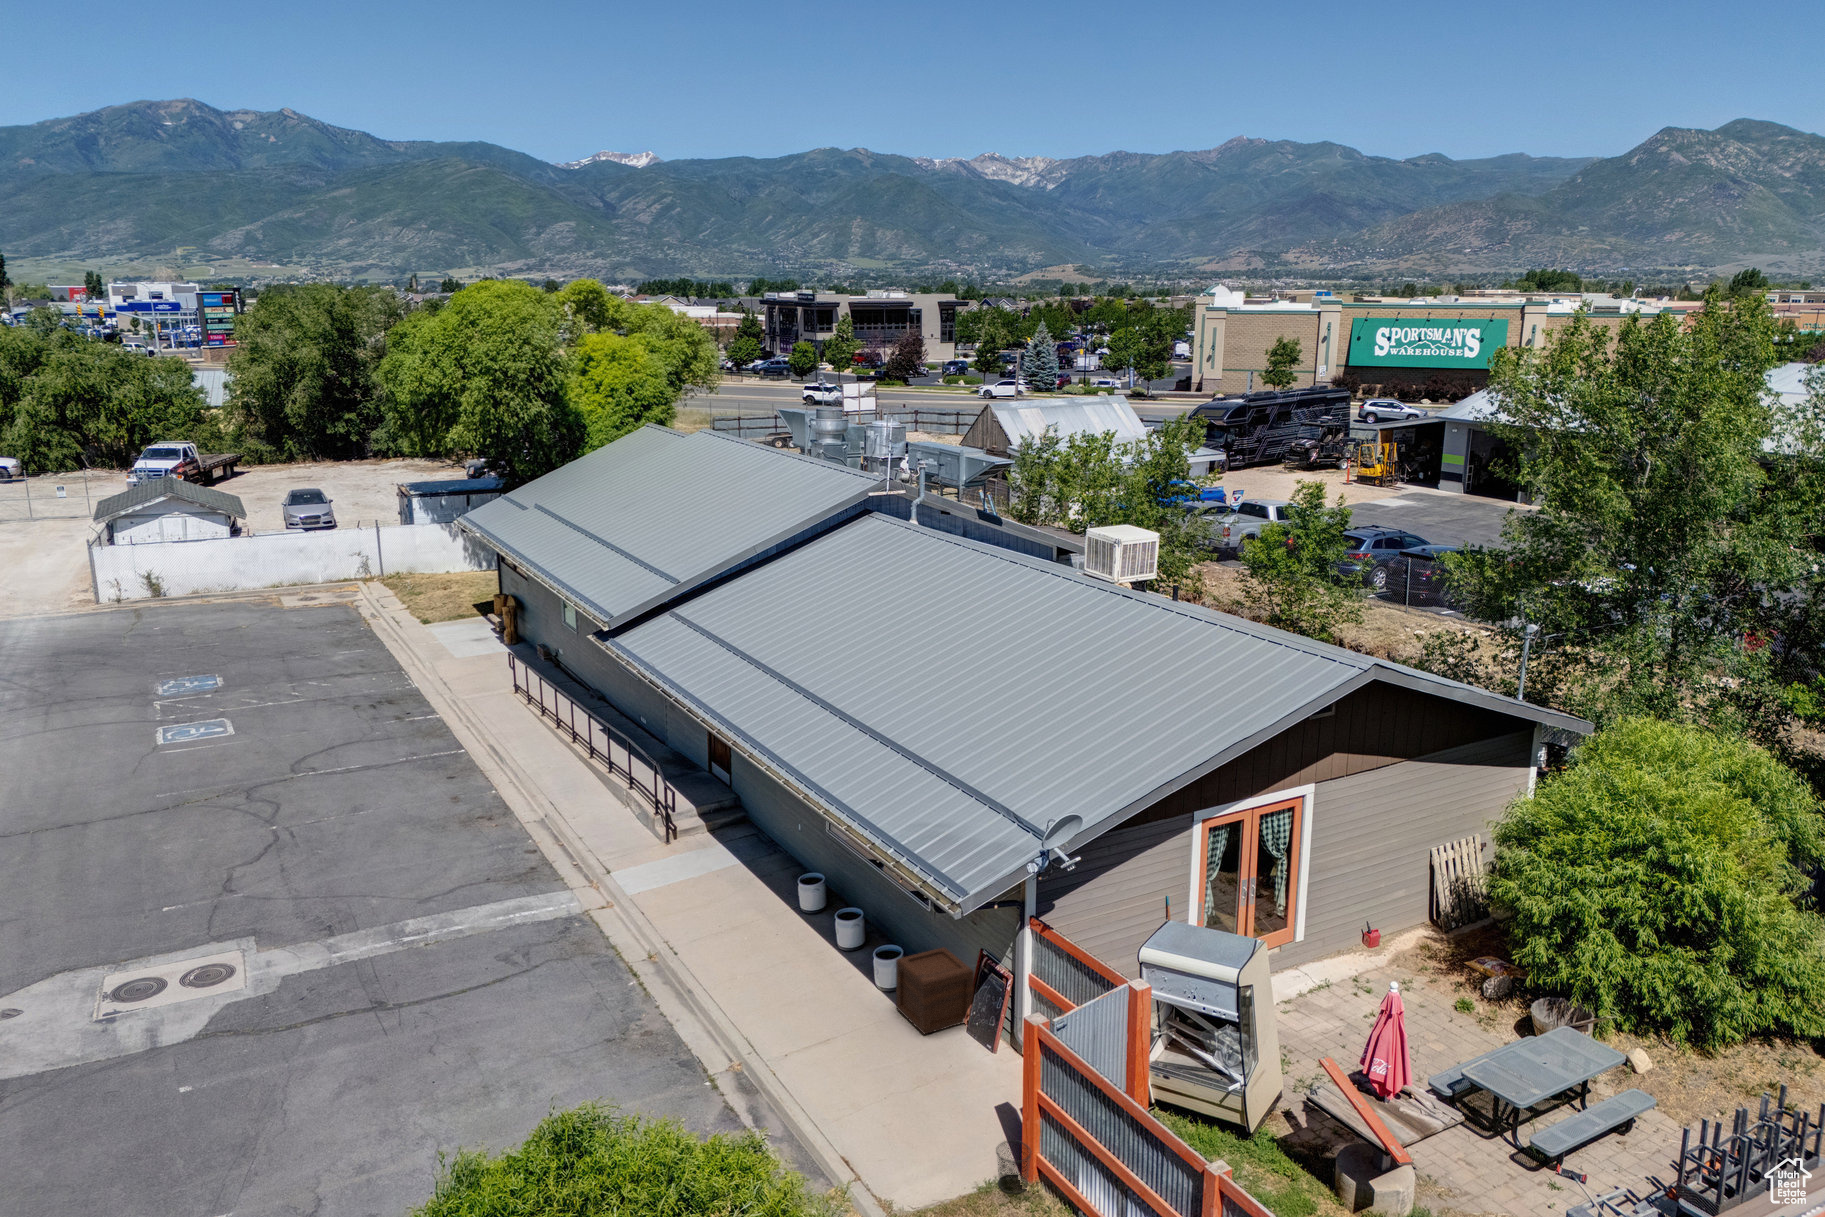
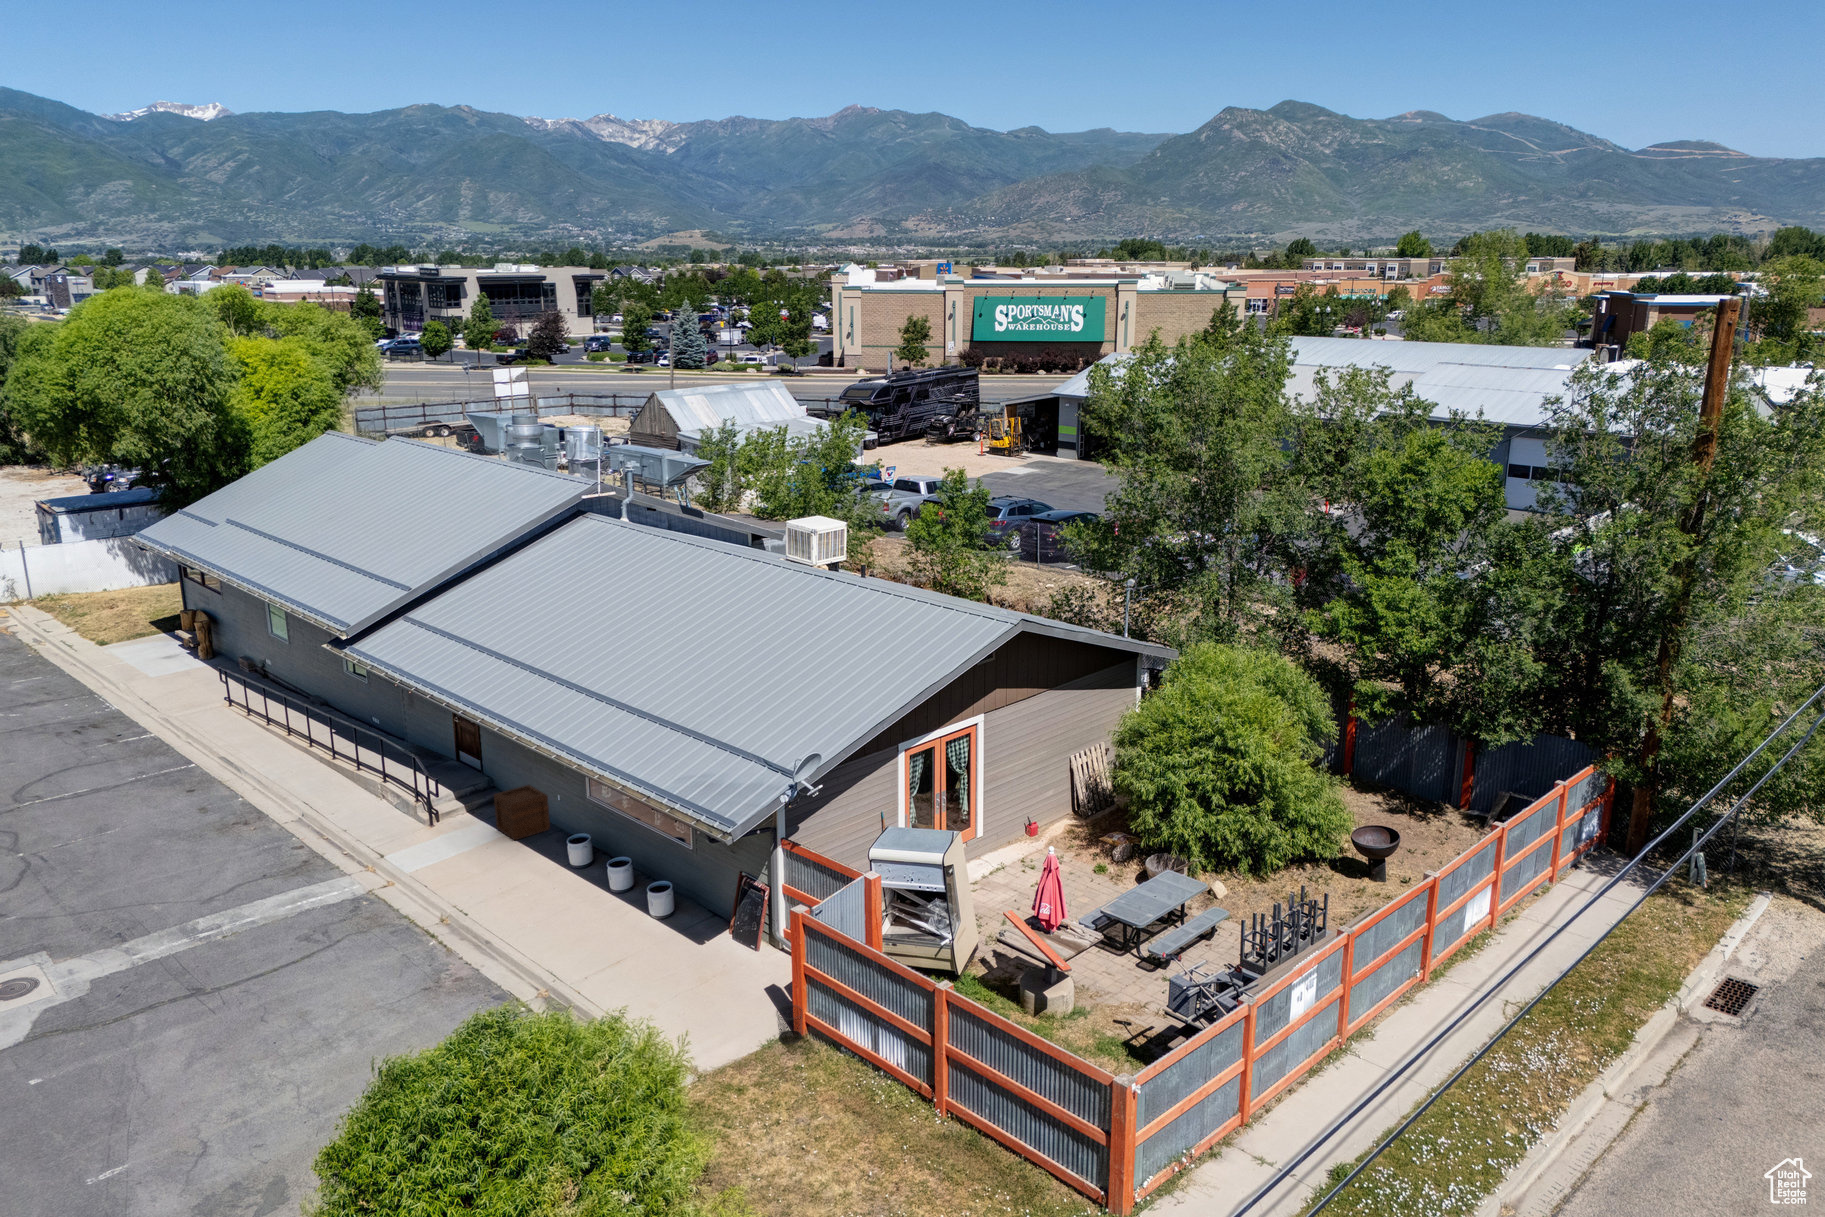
wooden crate: present [896,947,974,1034] -> present [494,785,550,840]

